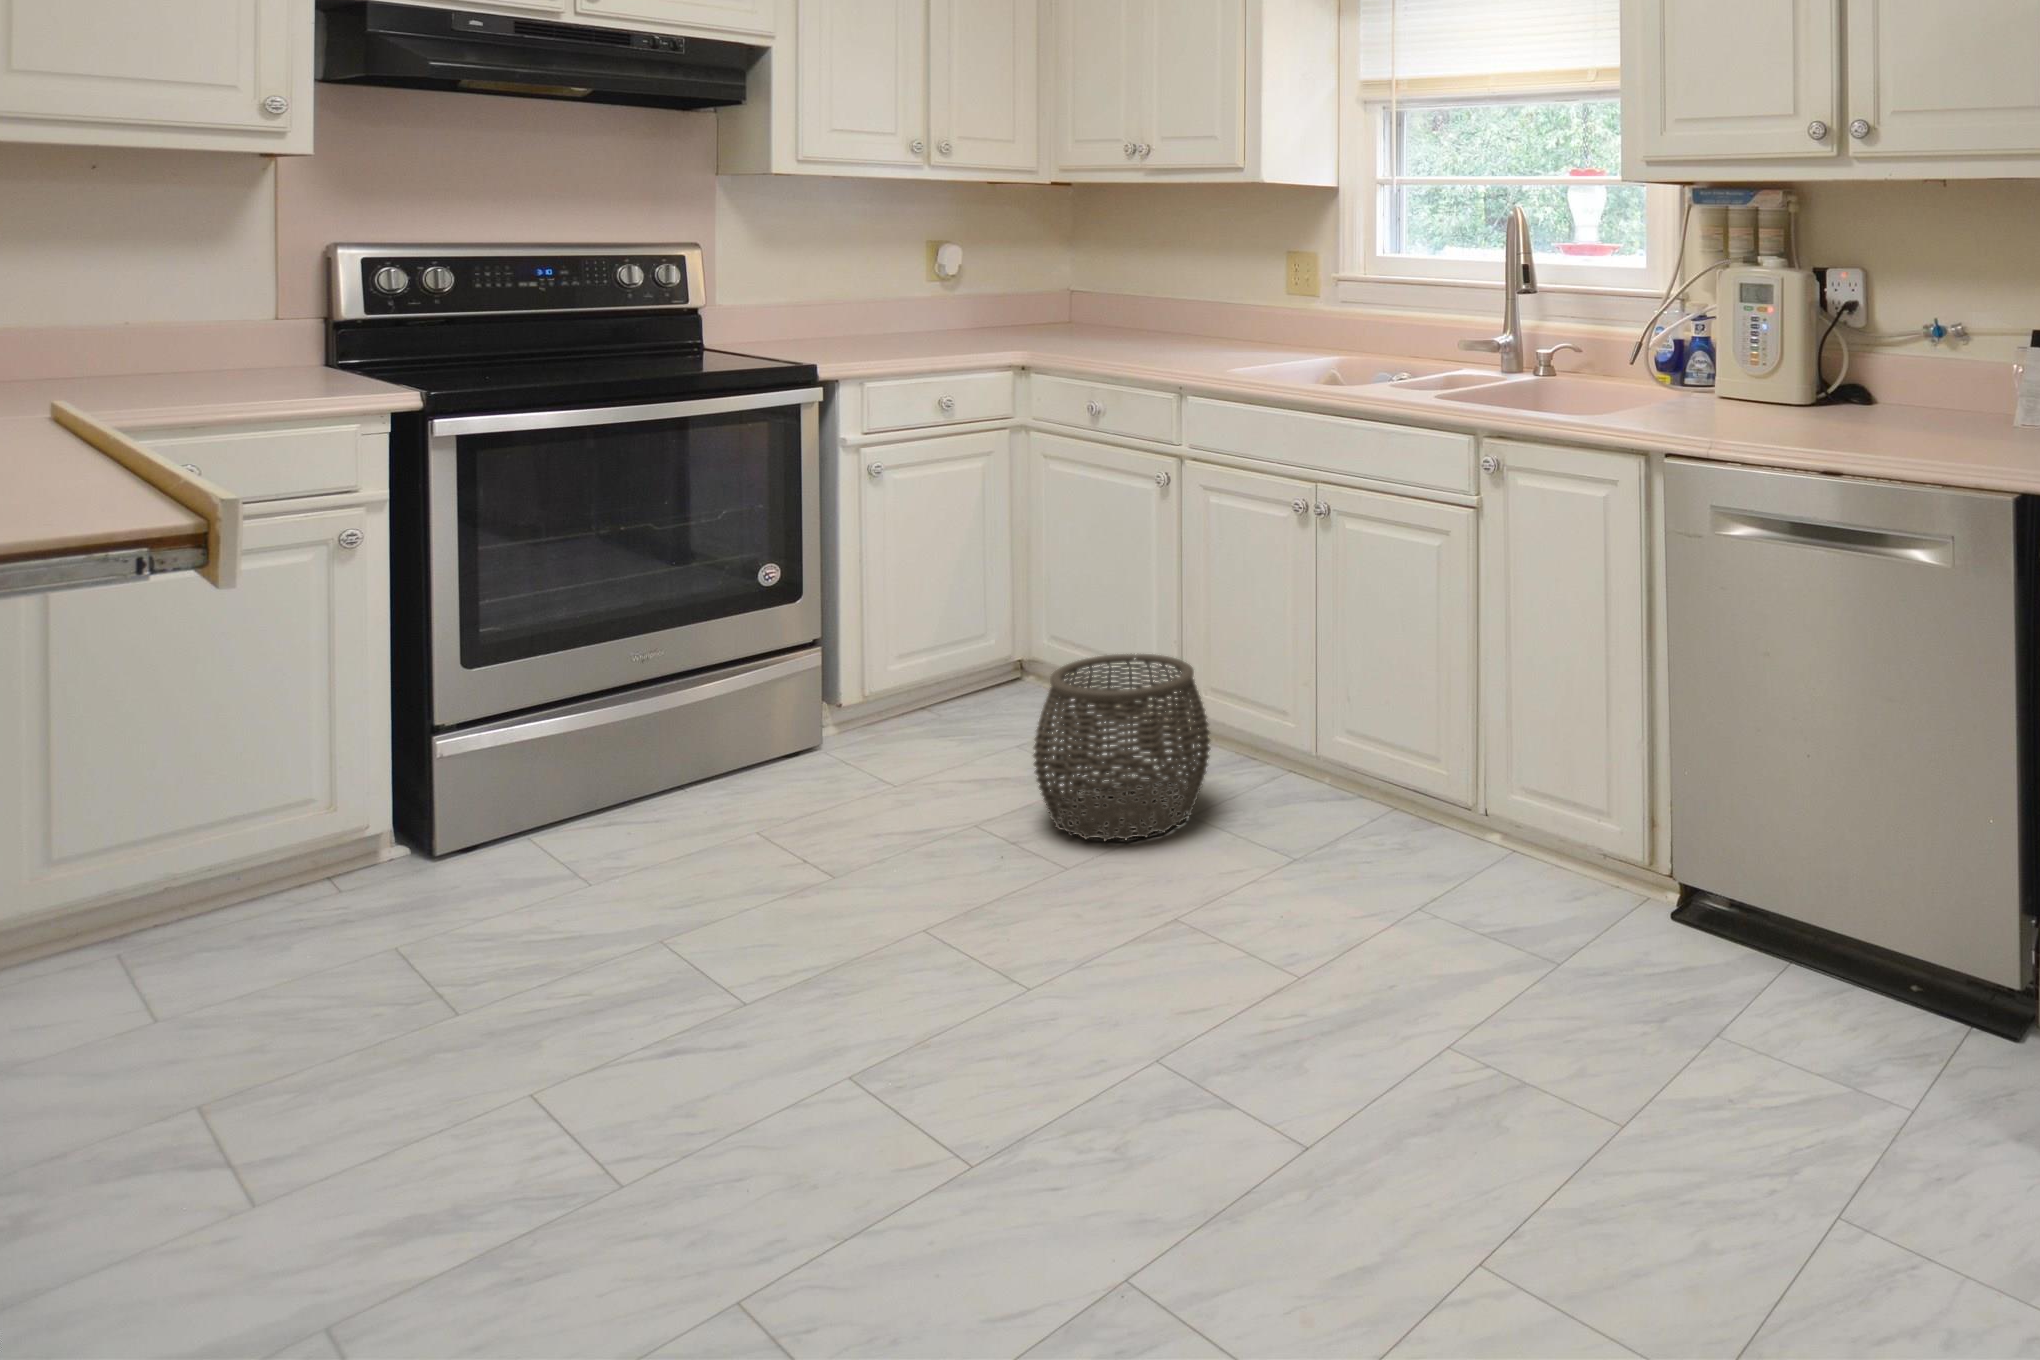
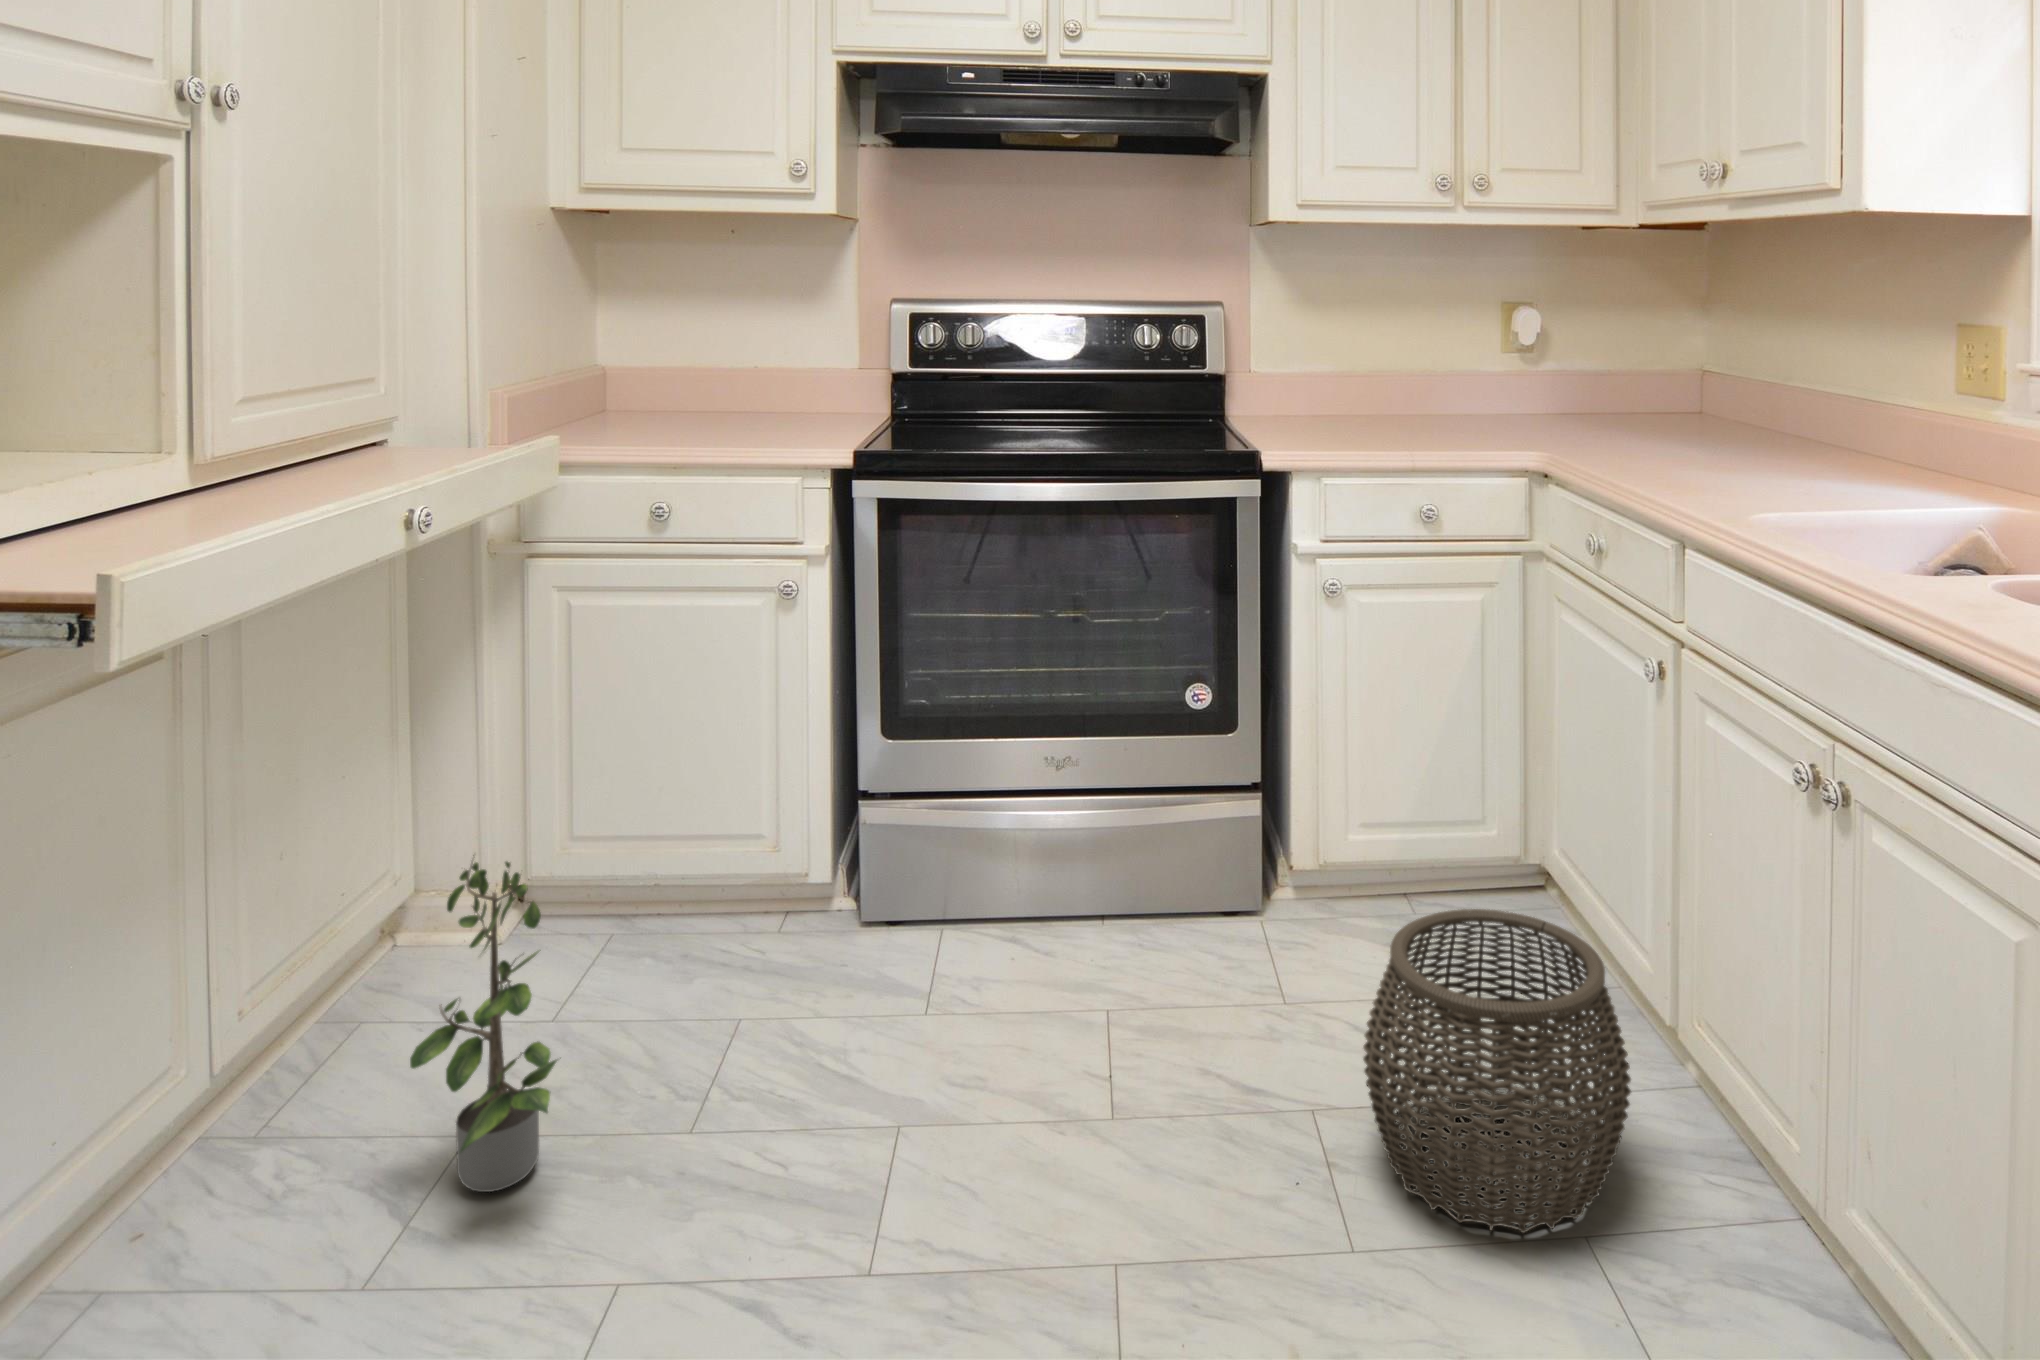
potted plant: none [163,769,399,1103] -> present [410,855,557,1192]

